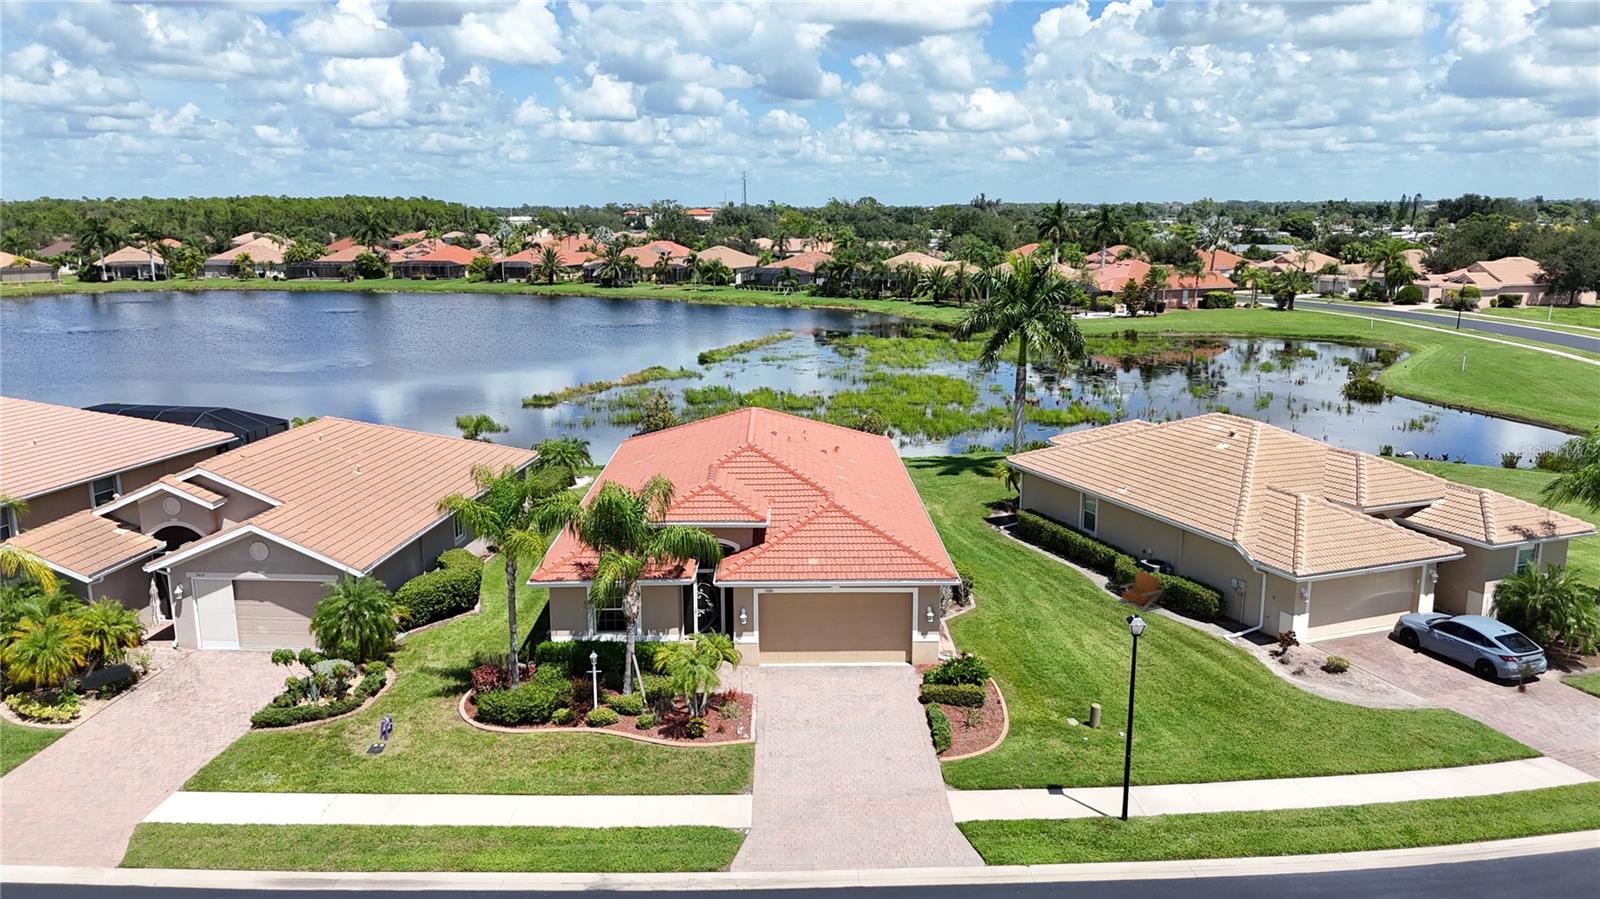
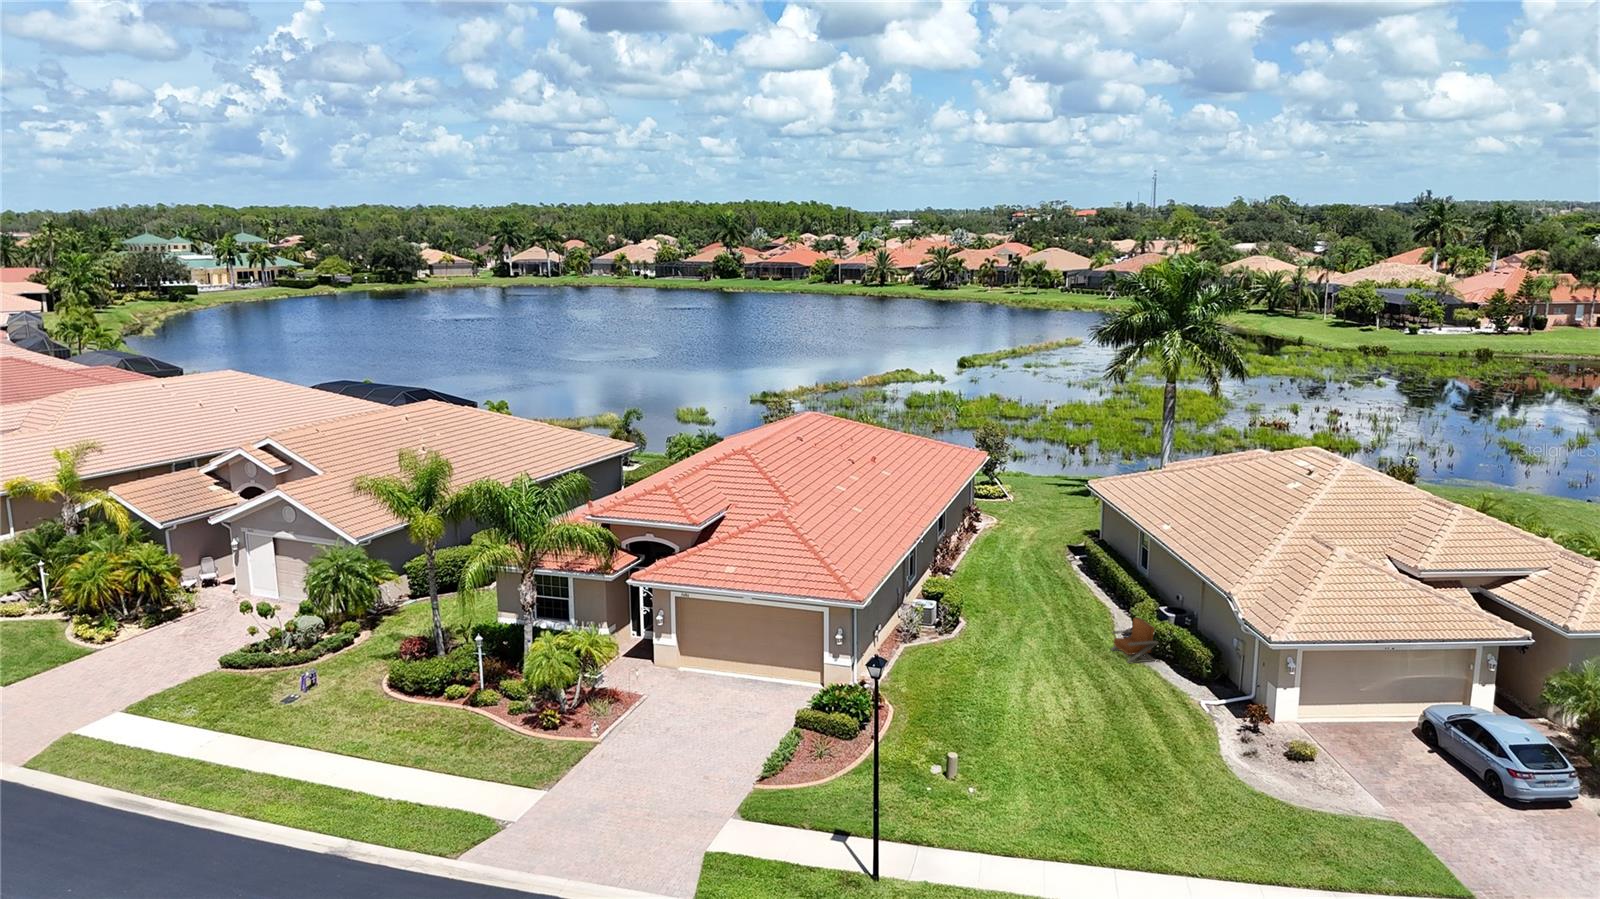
potted tree: present [1510,658,1540,692] -> none [1515,777,1560,821]
bench: present [78,663,133,698] -> none [134,600,179,627]

